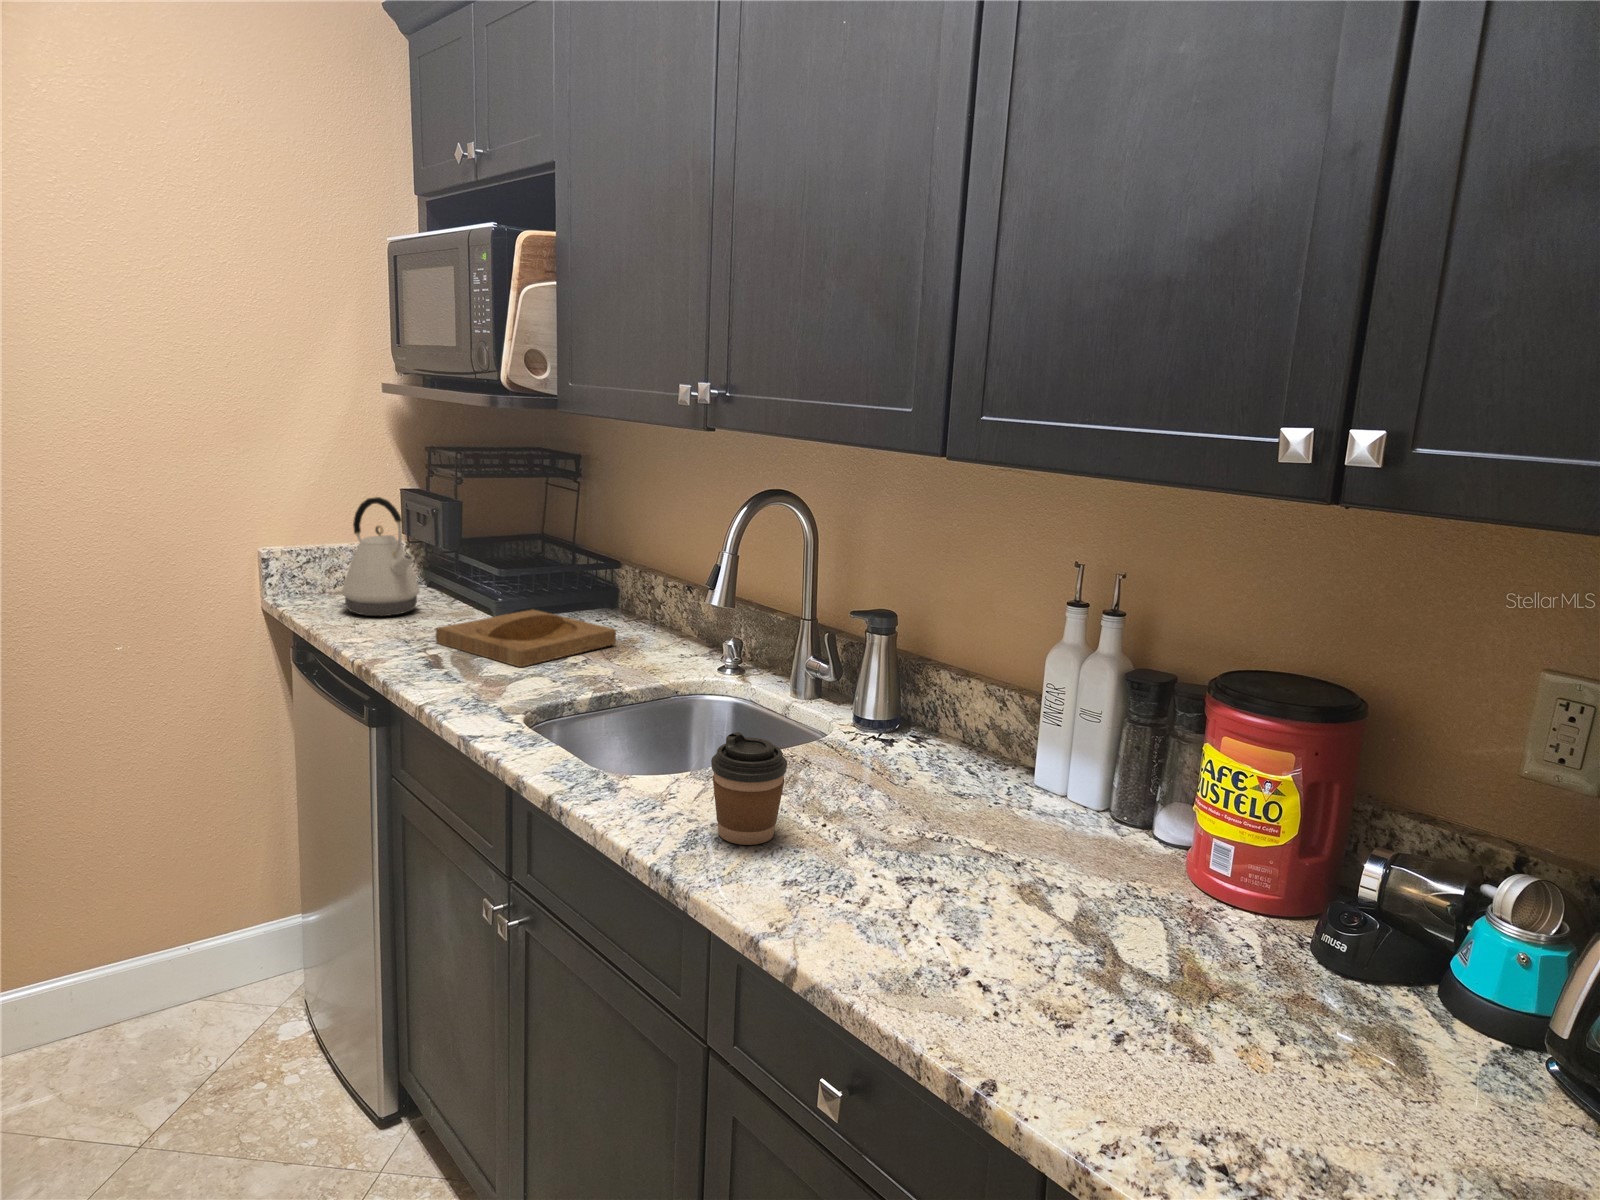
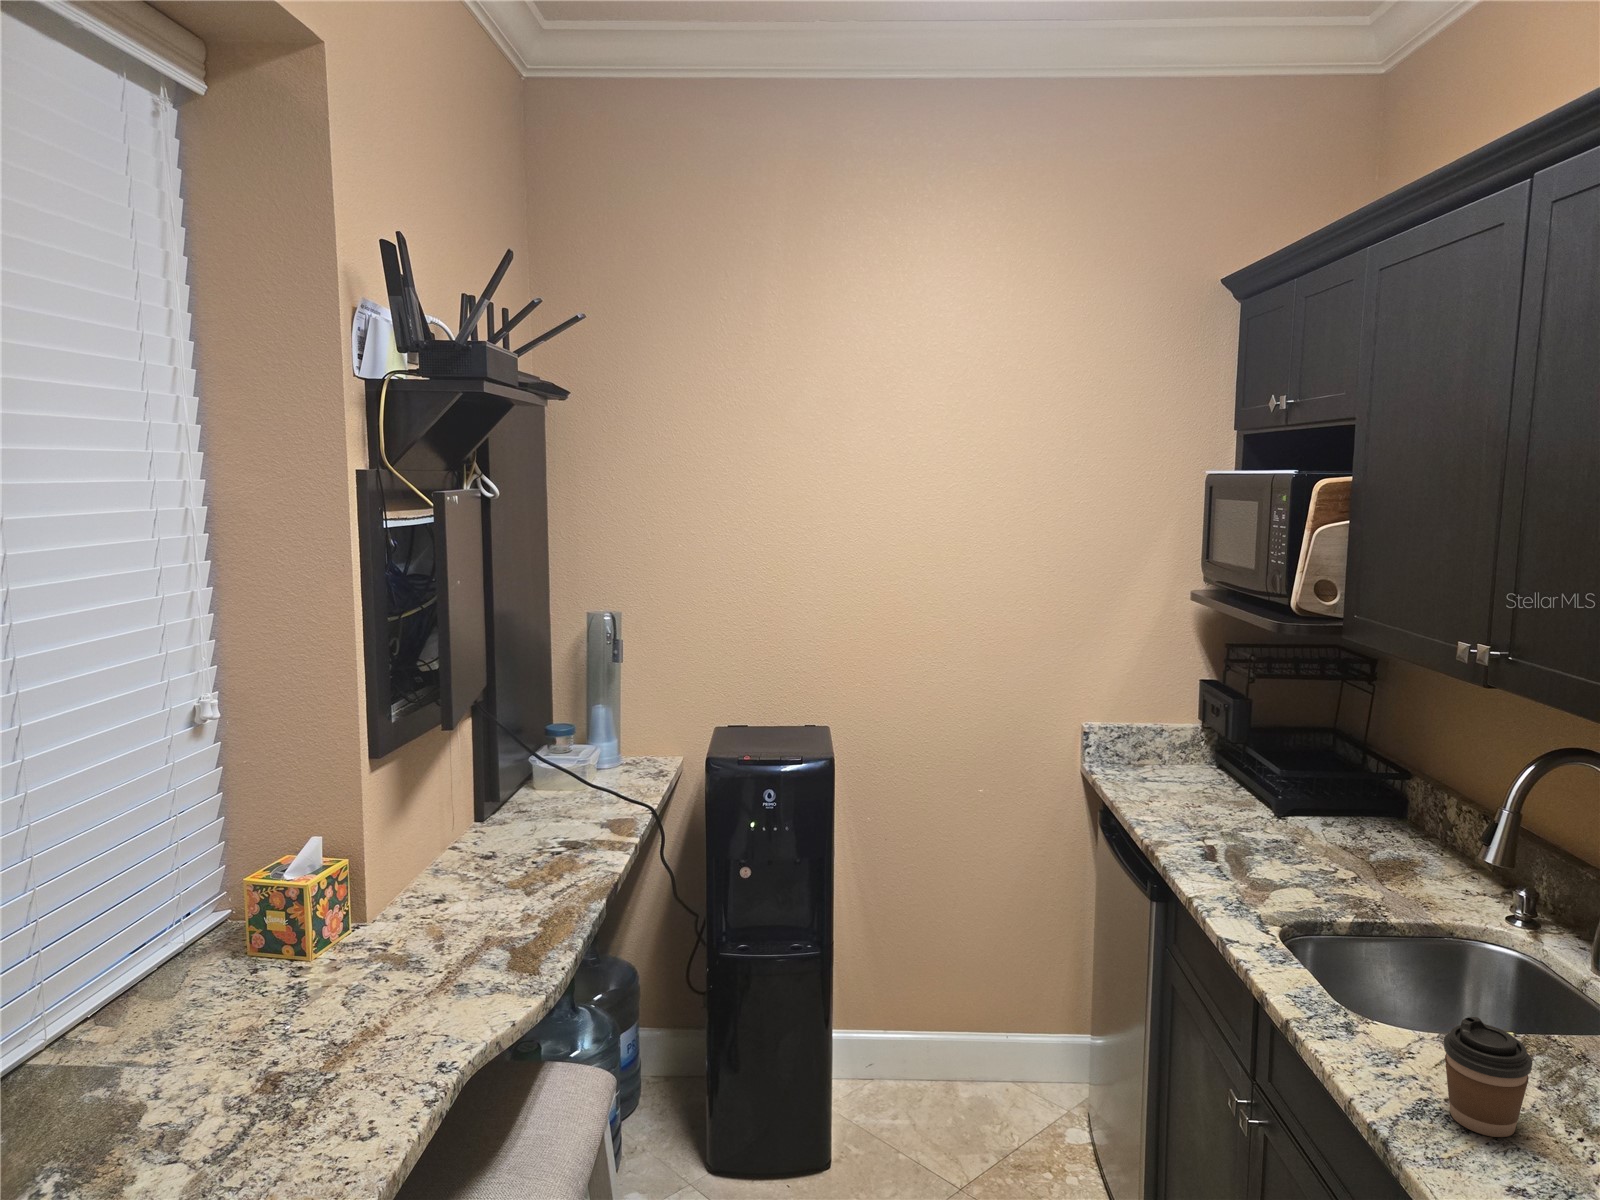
kettle: present [342,497,420,616] -> none [1142,694,1207,797]
tray: present [436,610,616,667] -> none [1215,812,1394,874]

